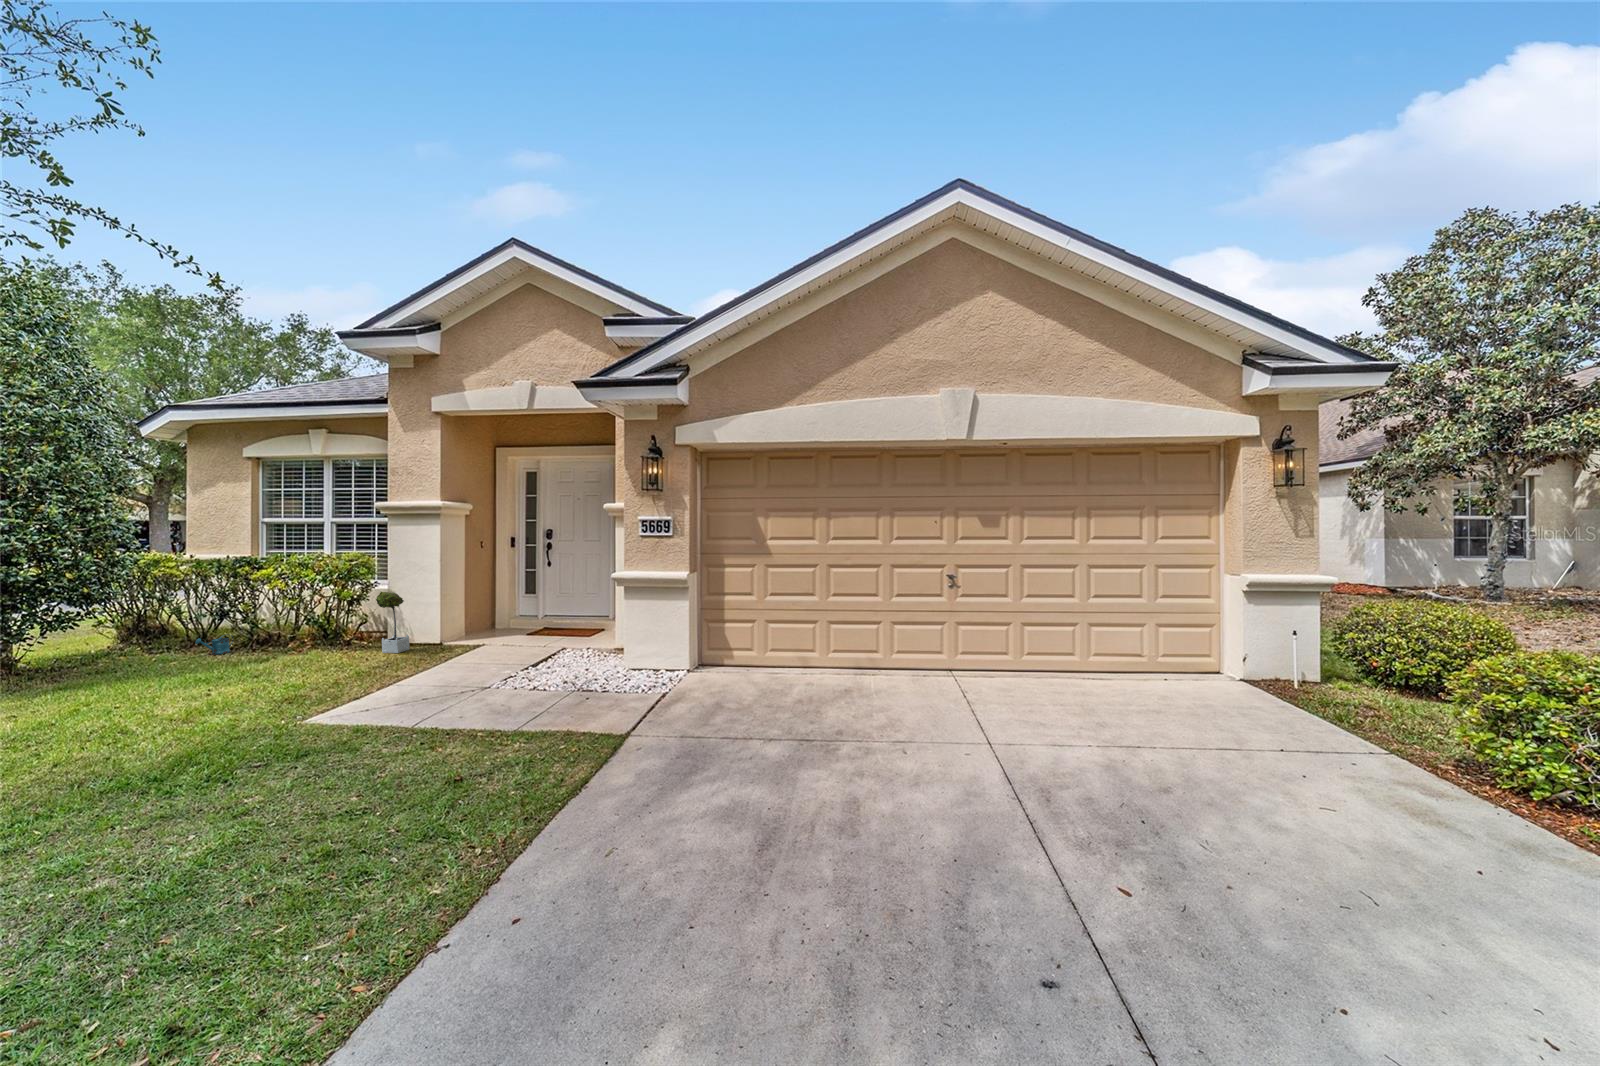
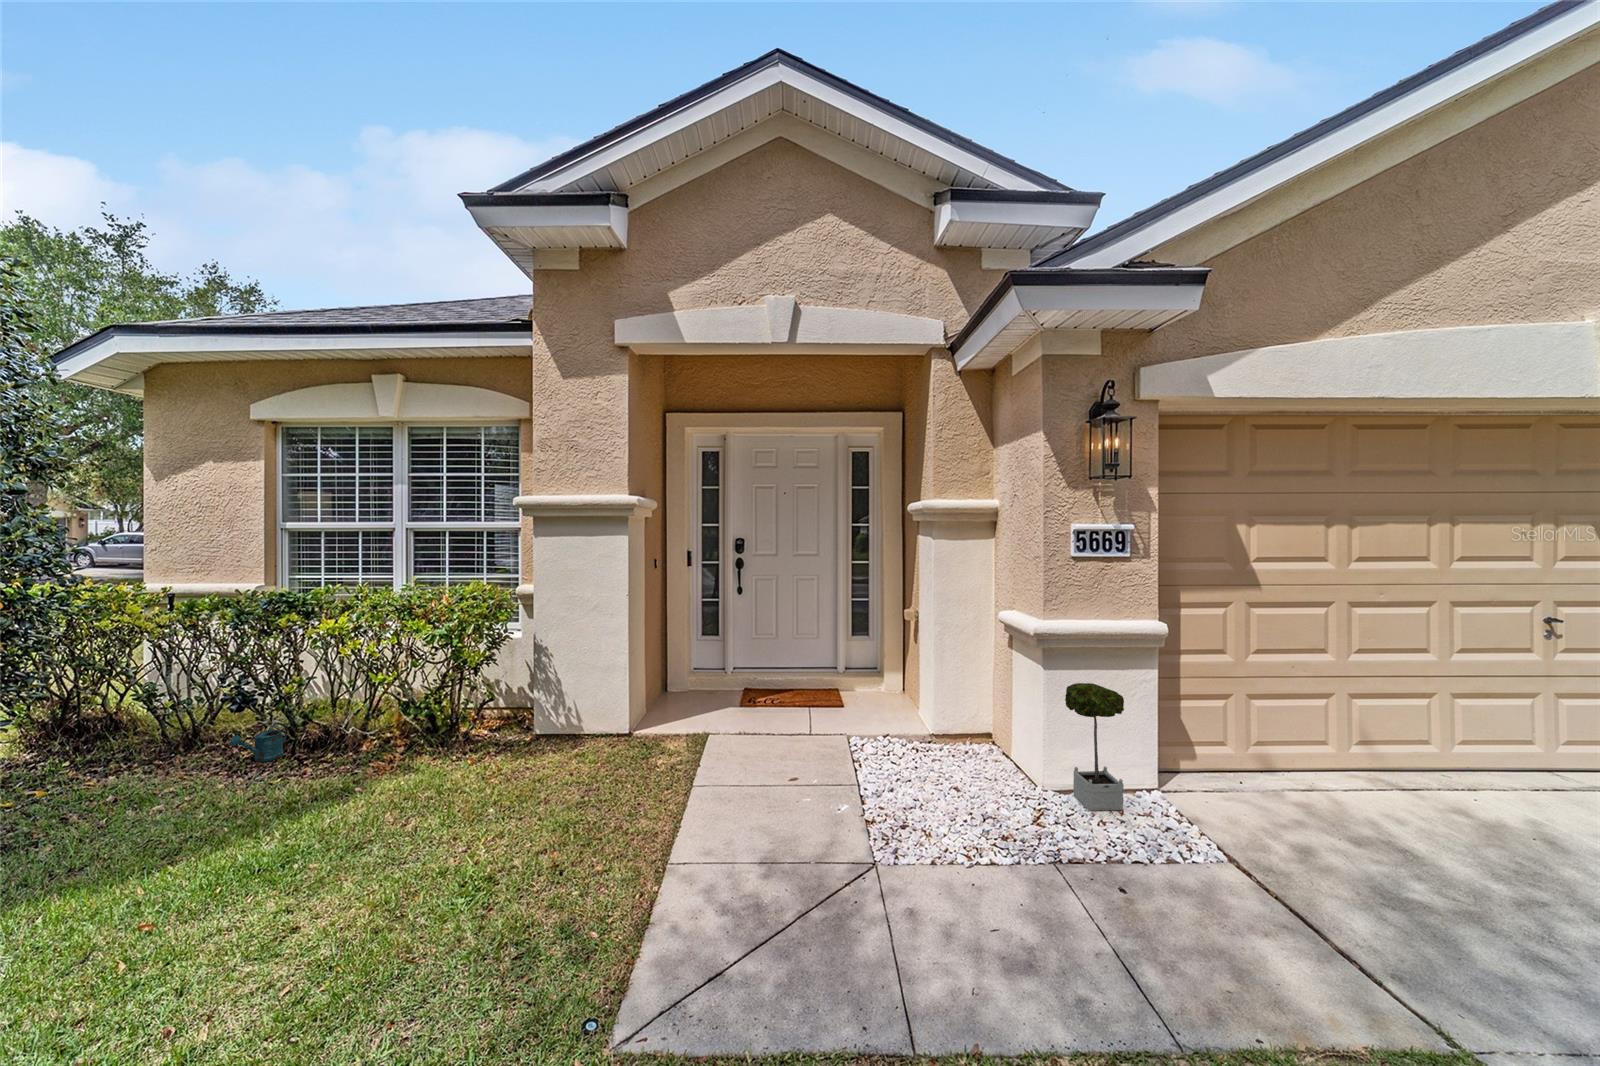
potted tree: present [376,592,410,653] -> present [1065,683,1124,811]

